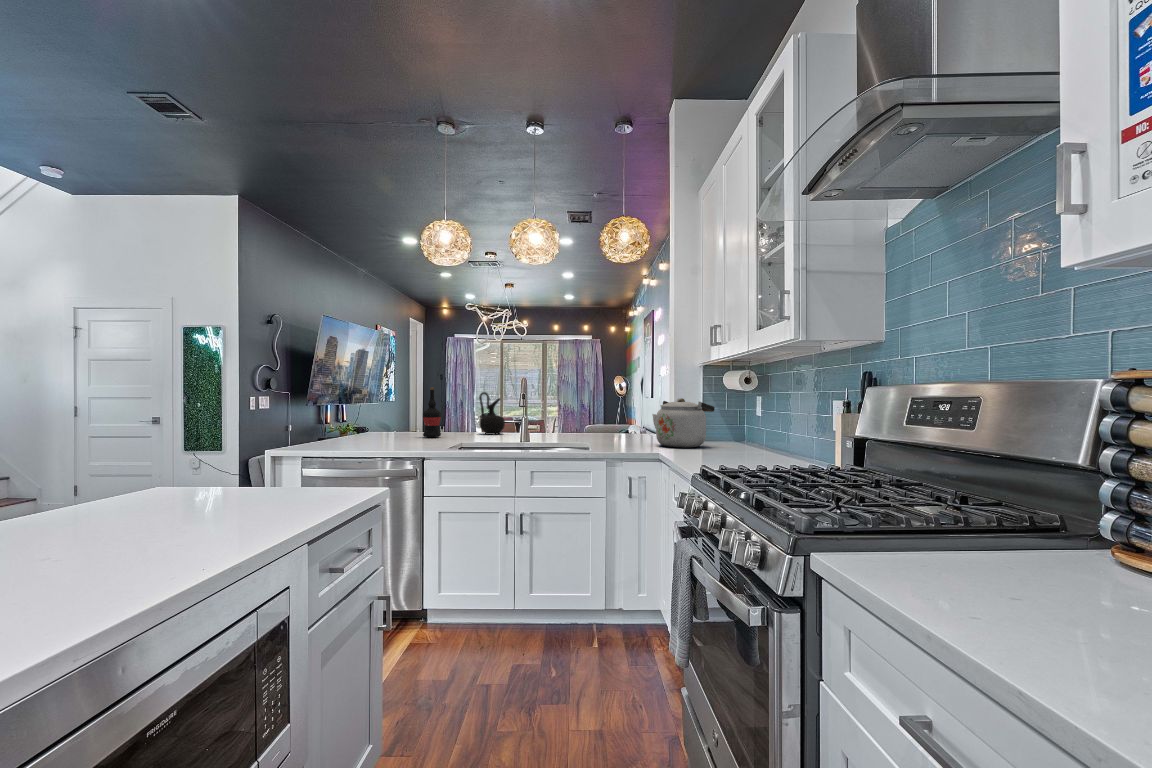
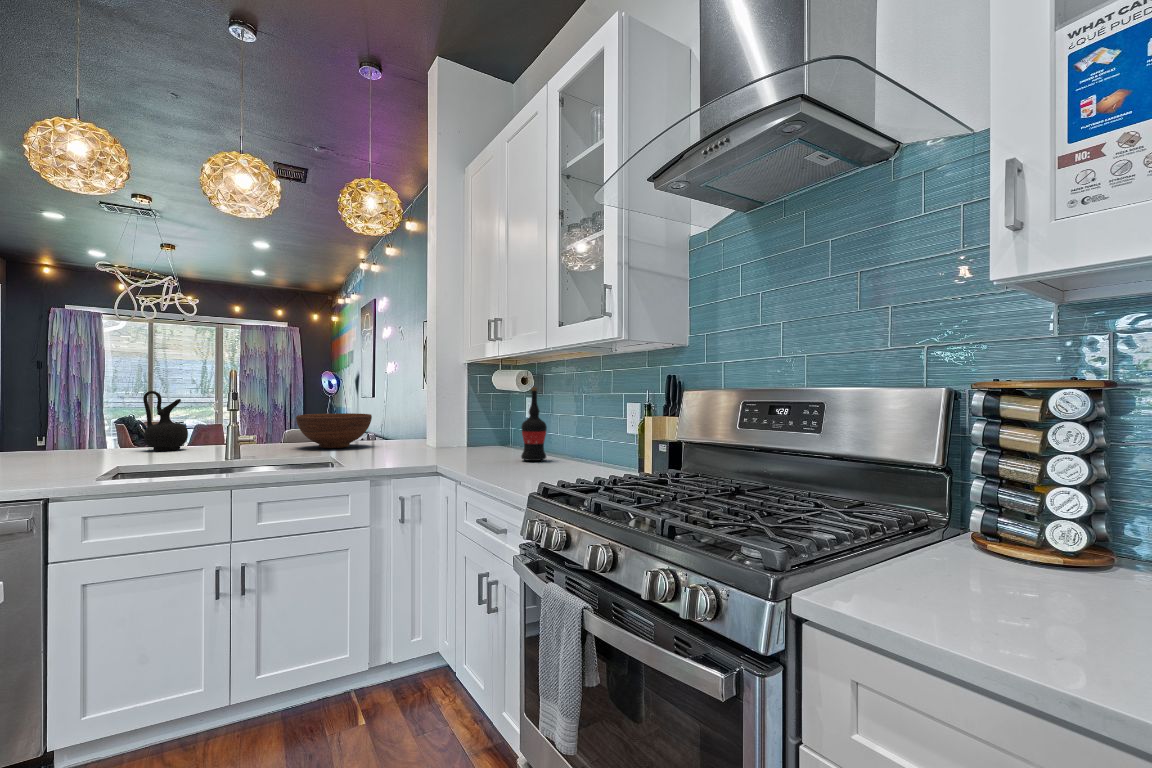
wine bottle: present [423,387,441,437] -> present [521,387,547,461]
kettle: present [652,398,715,448] -> none [413,399,487,456]
fruit bowl: none [572,410,627,438] -> present [296,413,372,448]

